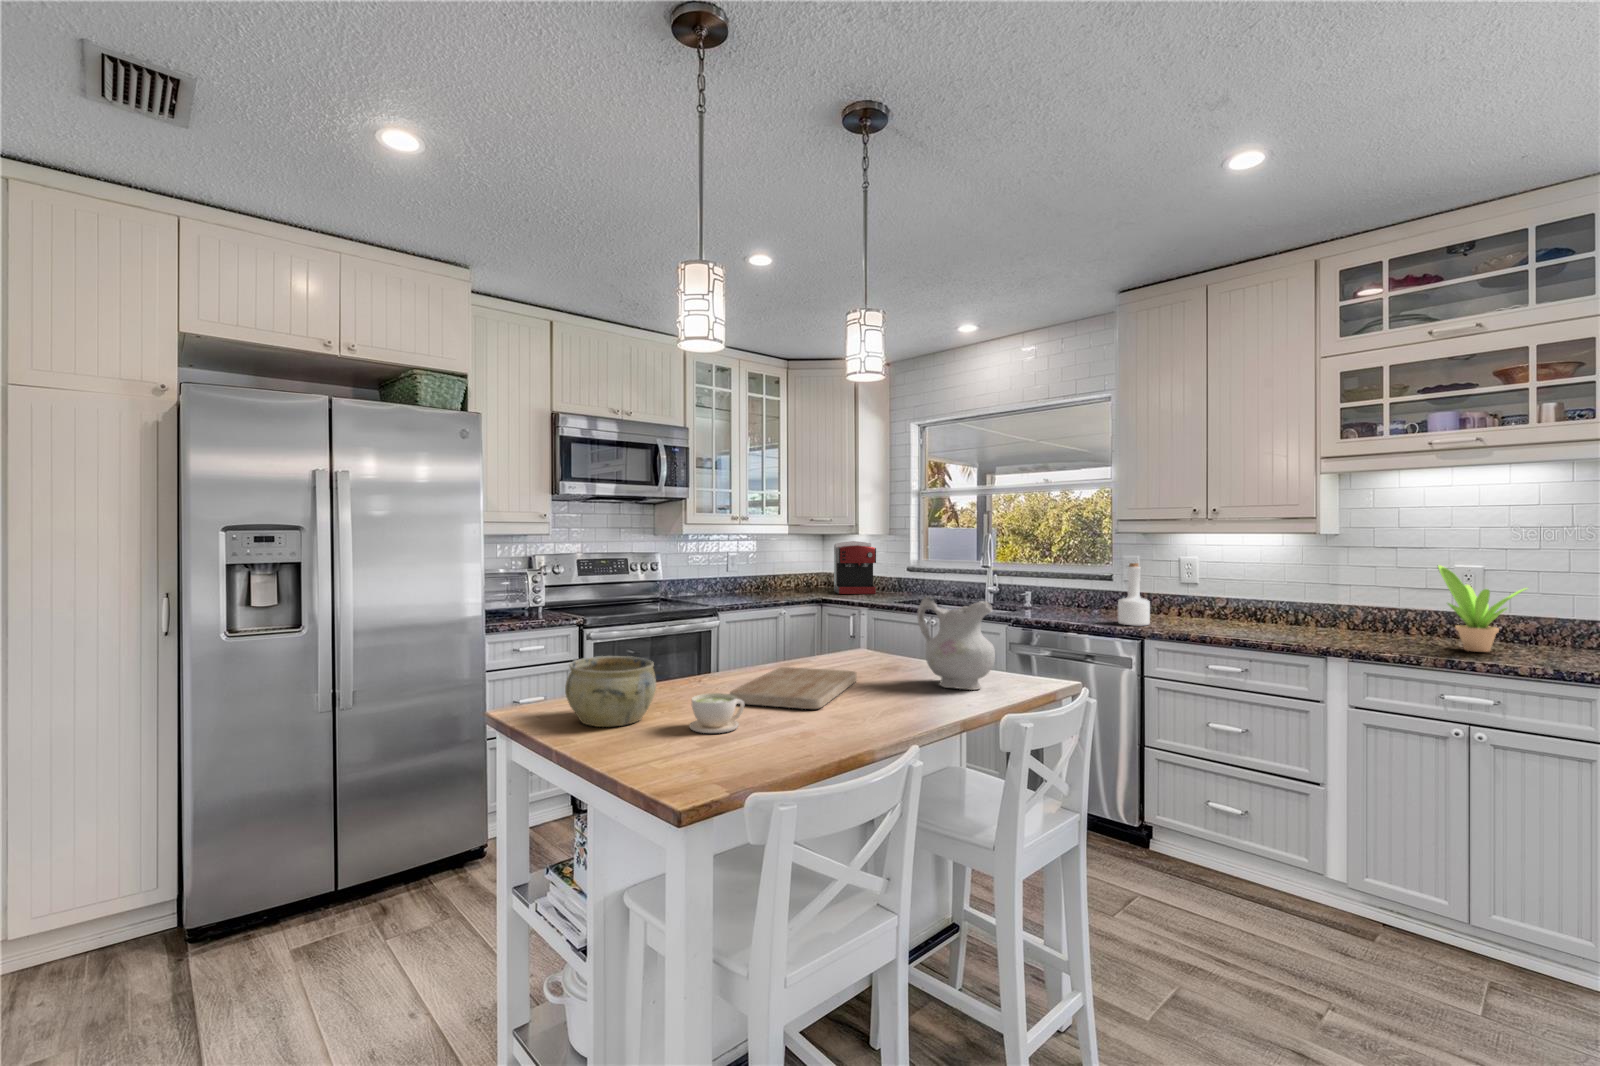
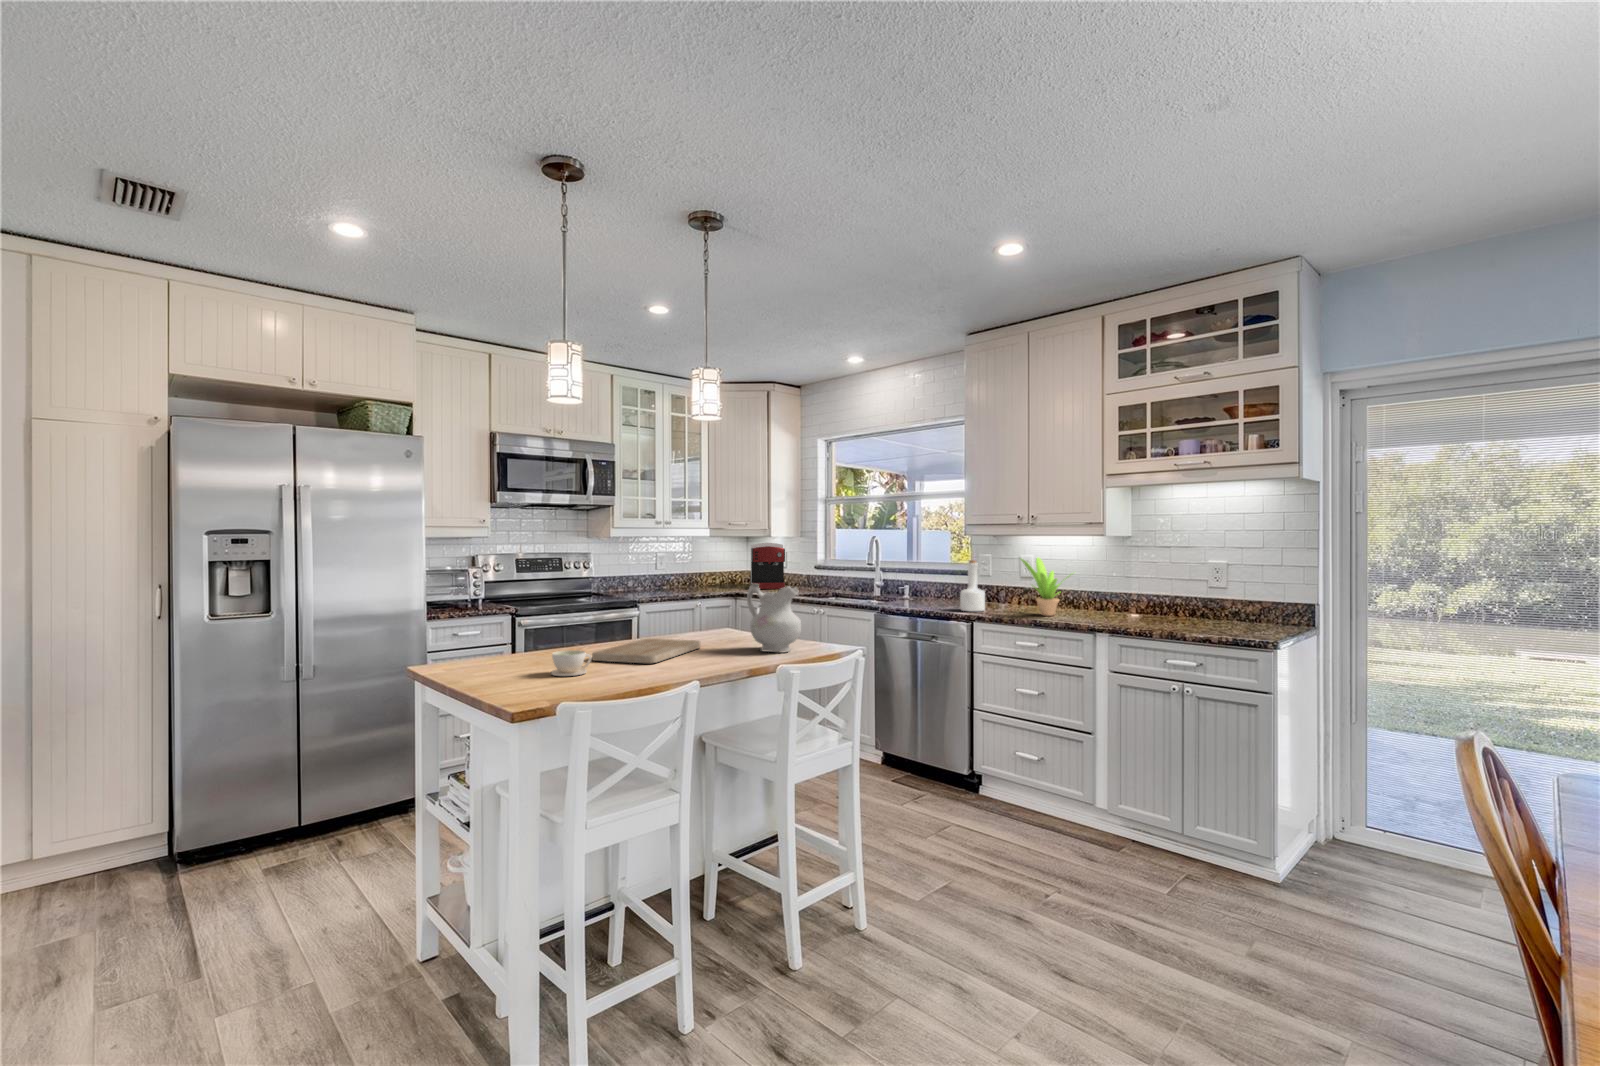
potted plant: present [1438,565,1527,652] -> present [1021,558,1060,616]
ceramic bowl: present [565,656,656,727] -> none [463,625,531,673]

